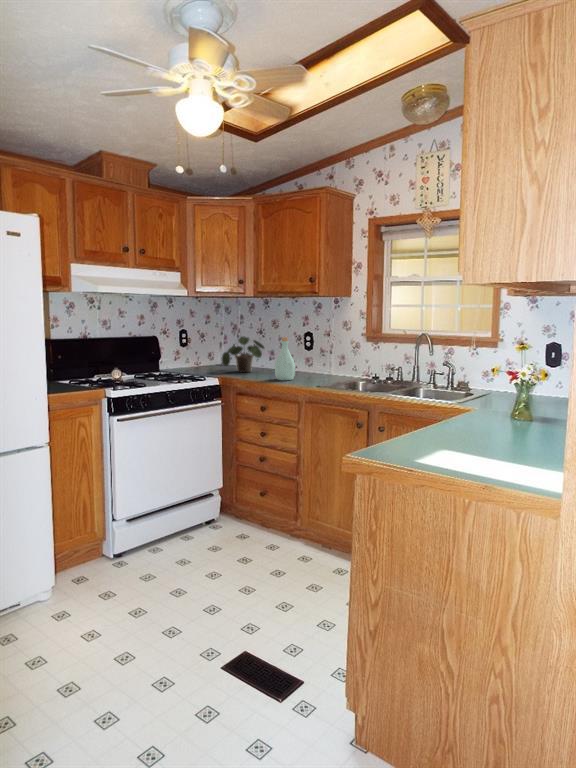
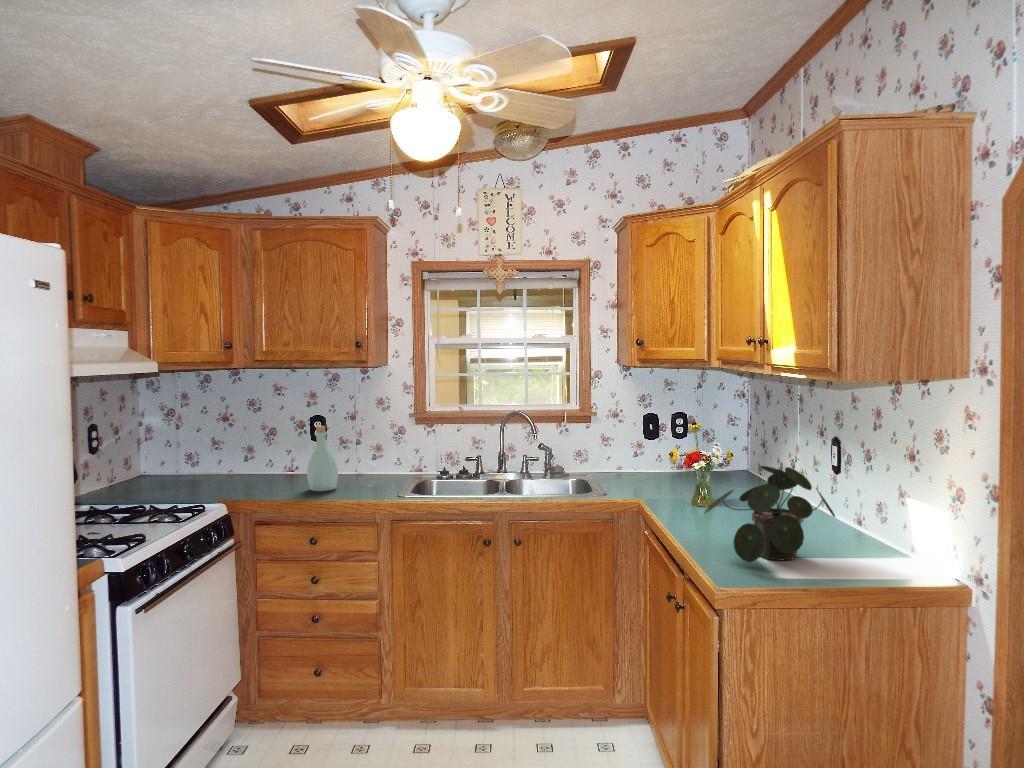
potted plant: present [221,336,264,373] -> present [705,466,835,562]

